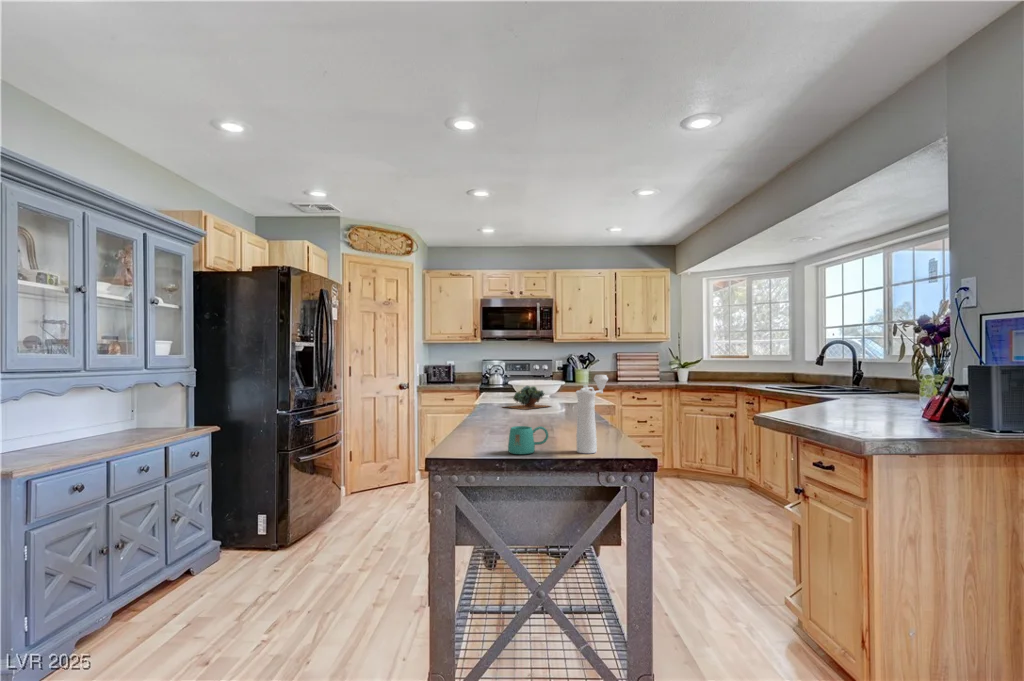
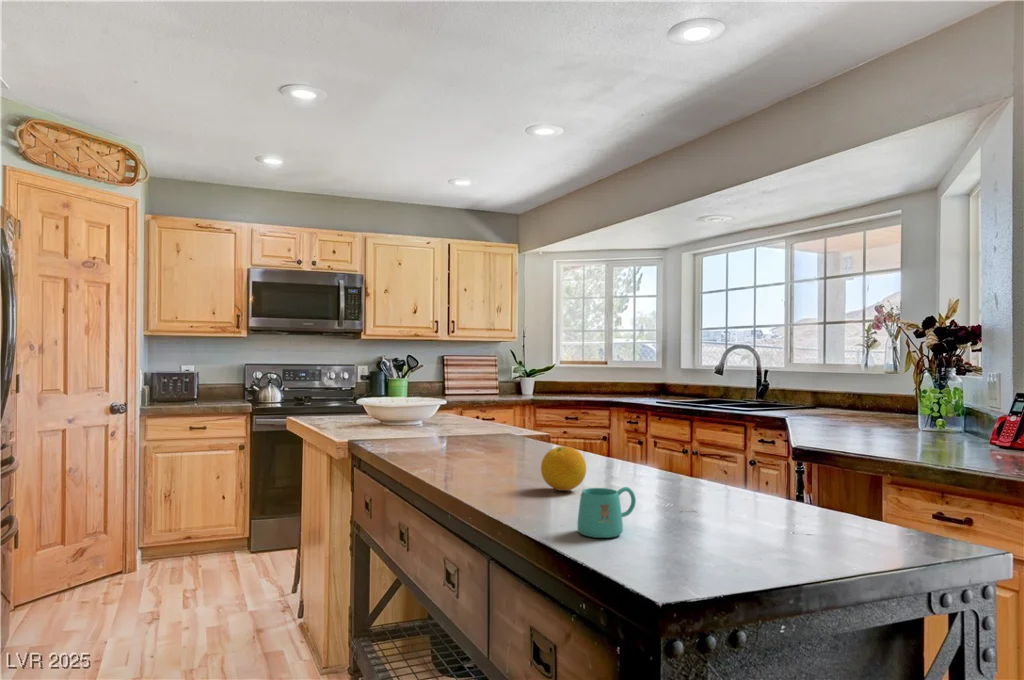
pepper mill: present [576,375,608,453] -> none [667,399,703,525]
succulent plant: present [504,386,550,410] -> none [373,408,447,447]
fruit: none [540,406,569,434] -> present [541,446,586,491]

